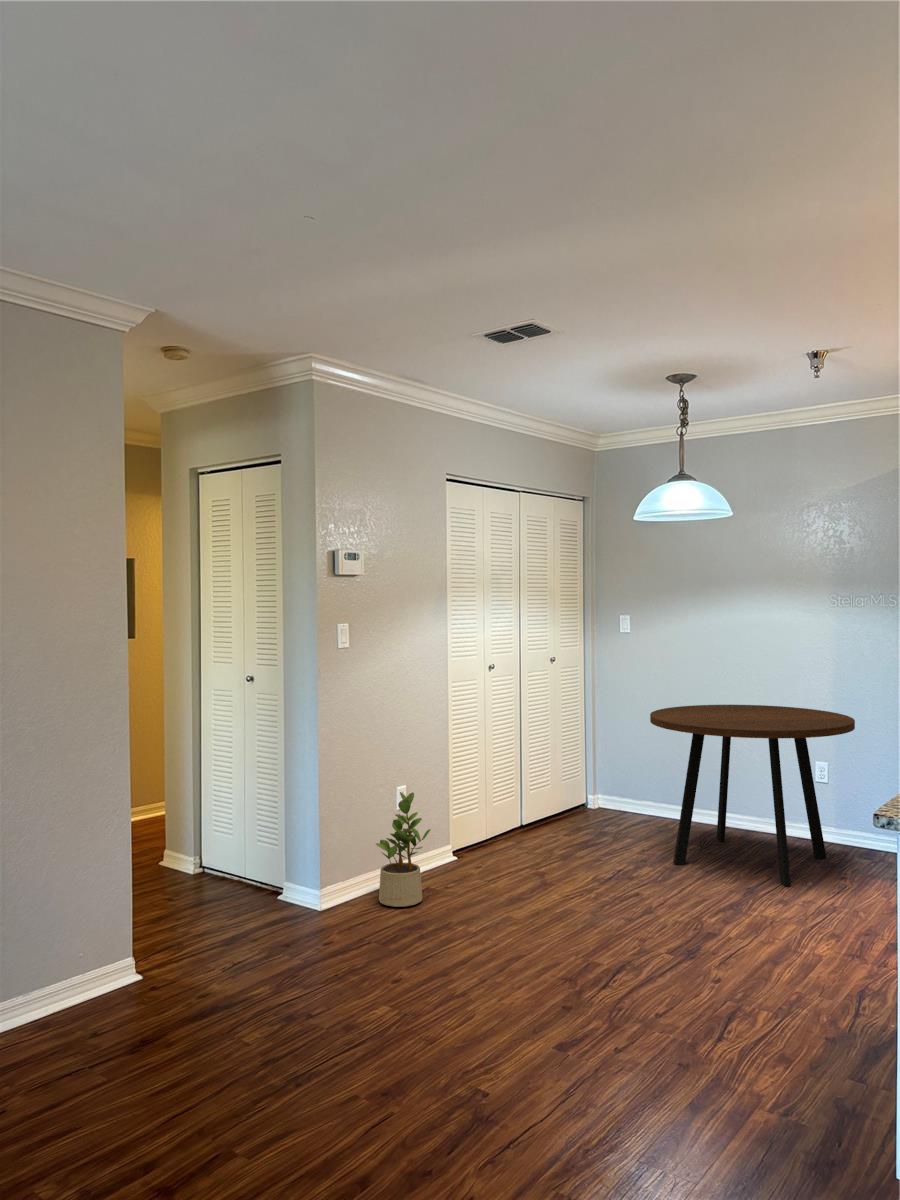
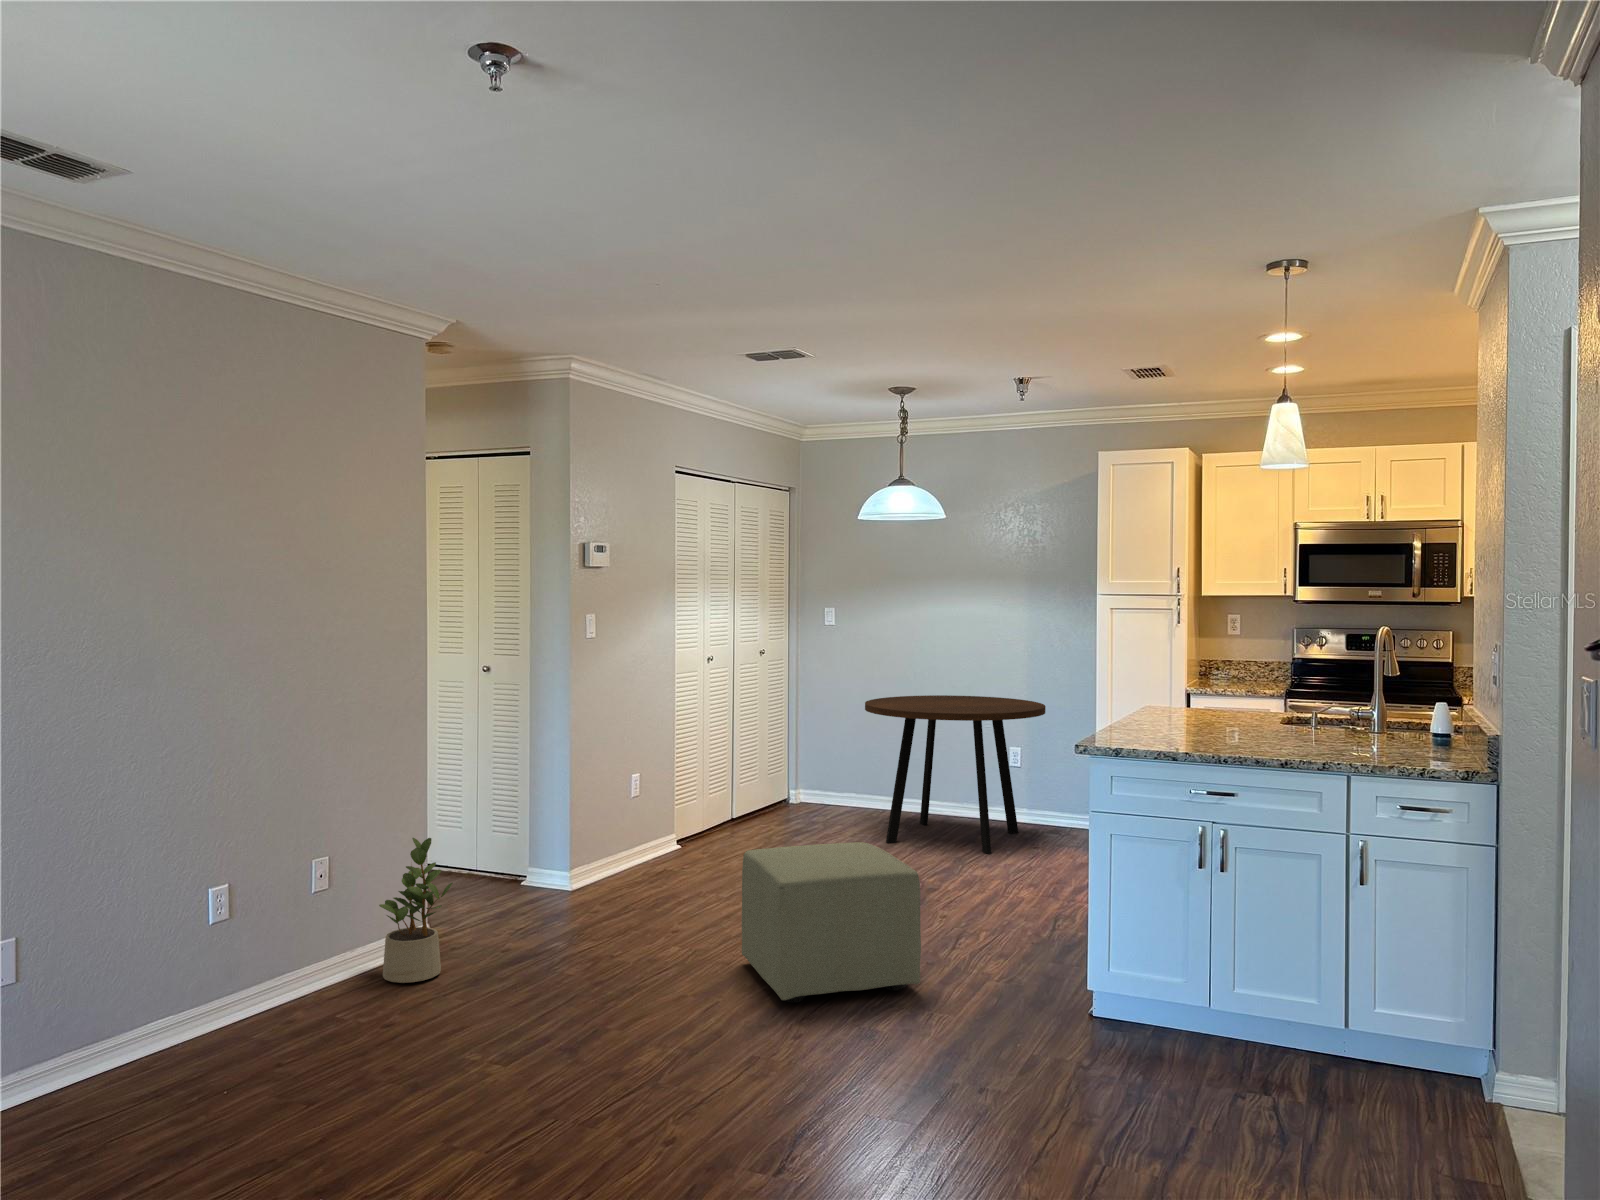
potted plant: present [376,792,431,907] -> present [379,838,453,983]
ottoman: none [449,901,657,1124] -> present [742,842,921,1003]

